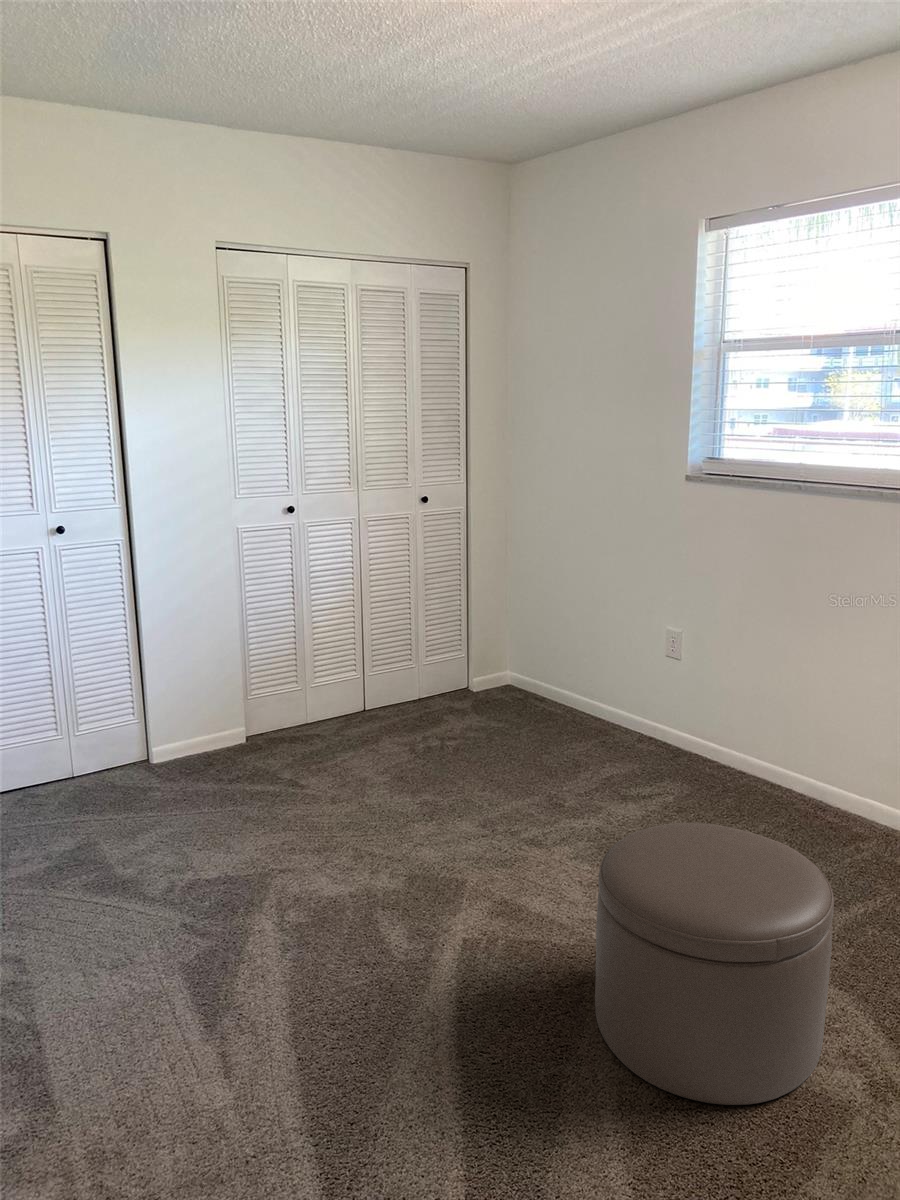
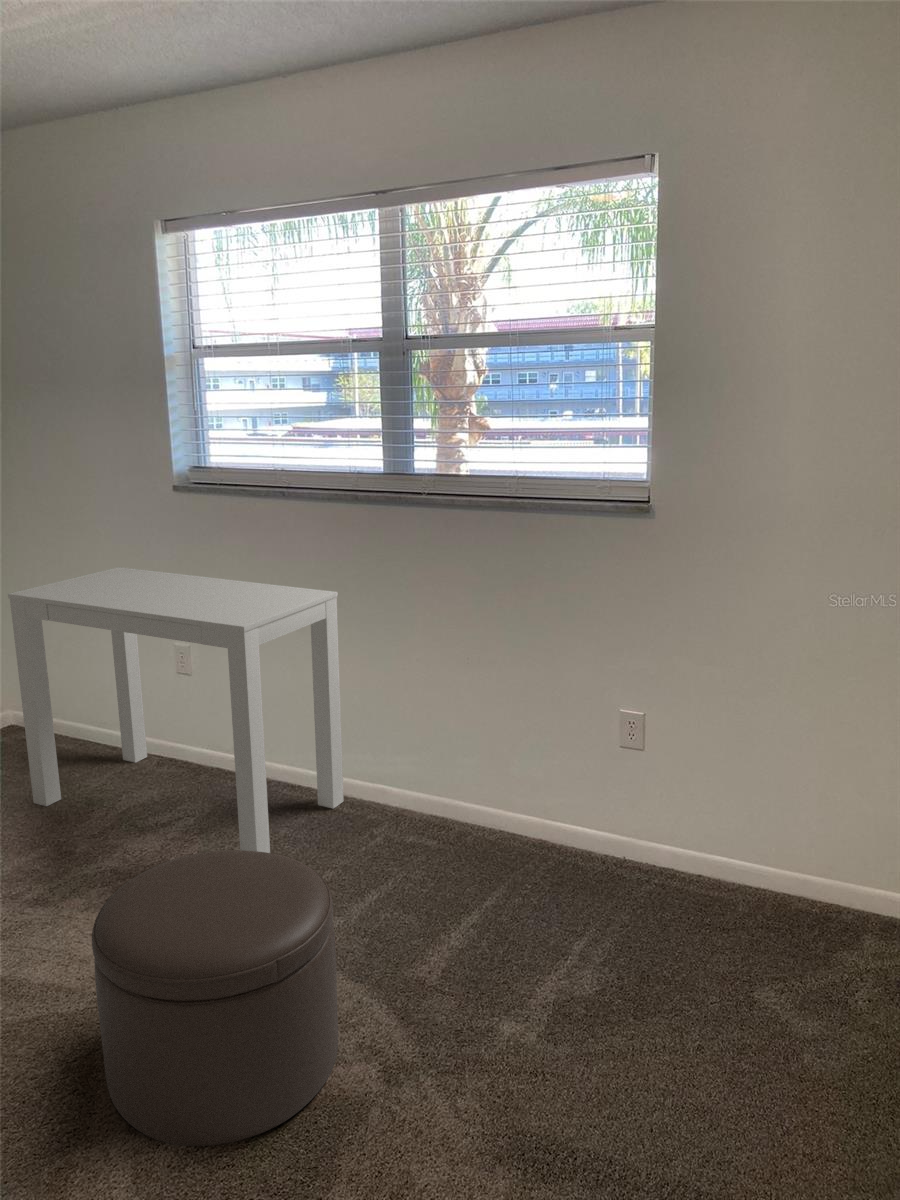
desk: none [529,551,846,851] -> present [8,567,344,853]

